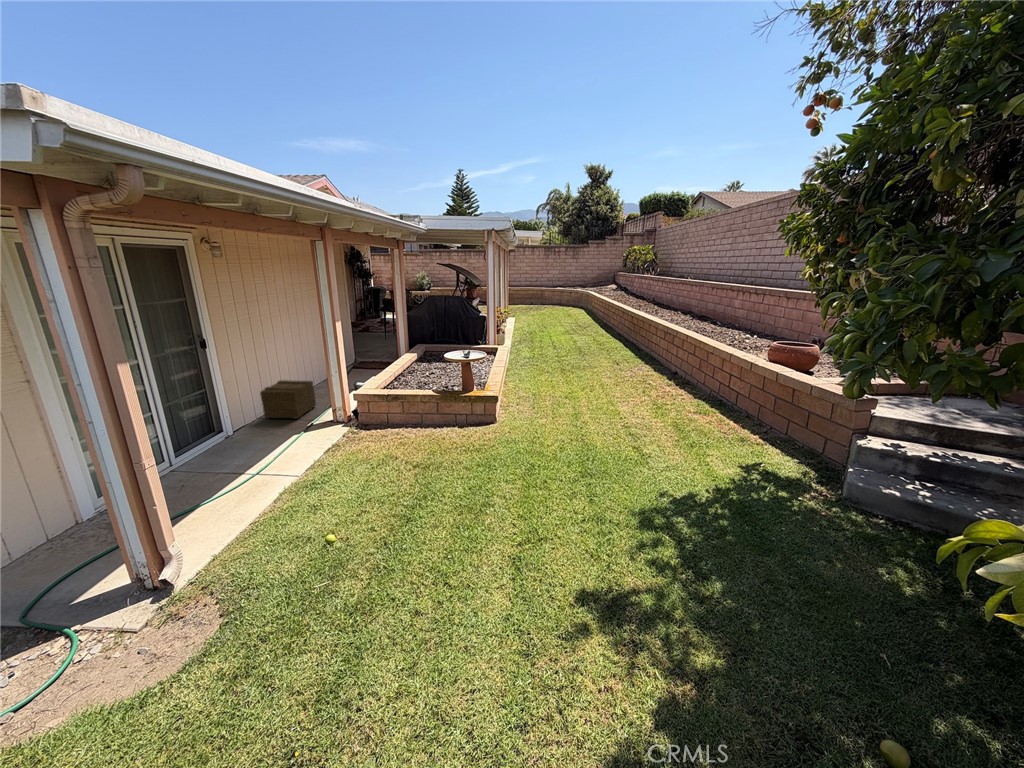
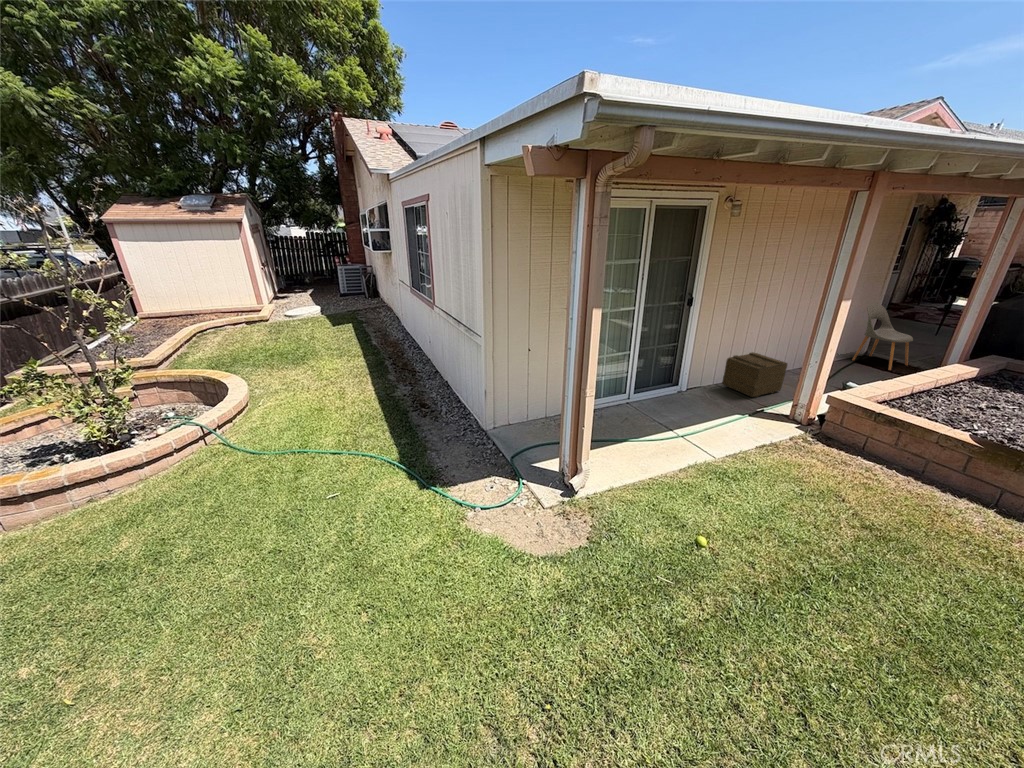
chair: none [344,323,383,368] -> present [852,303,913,370]

